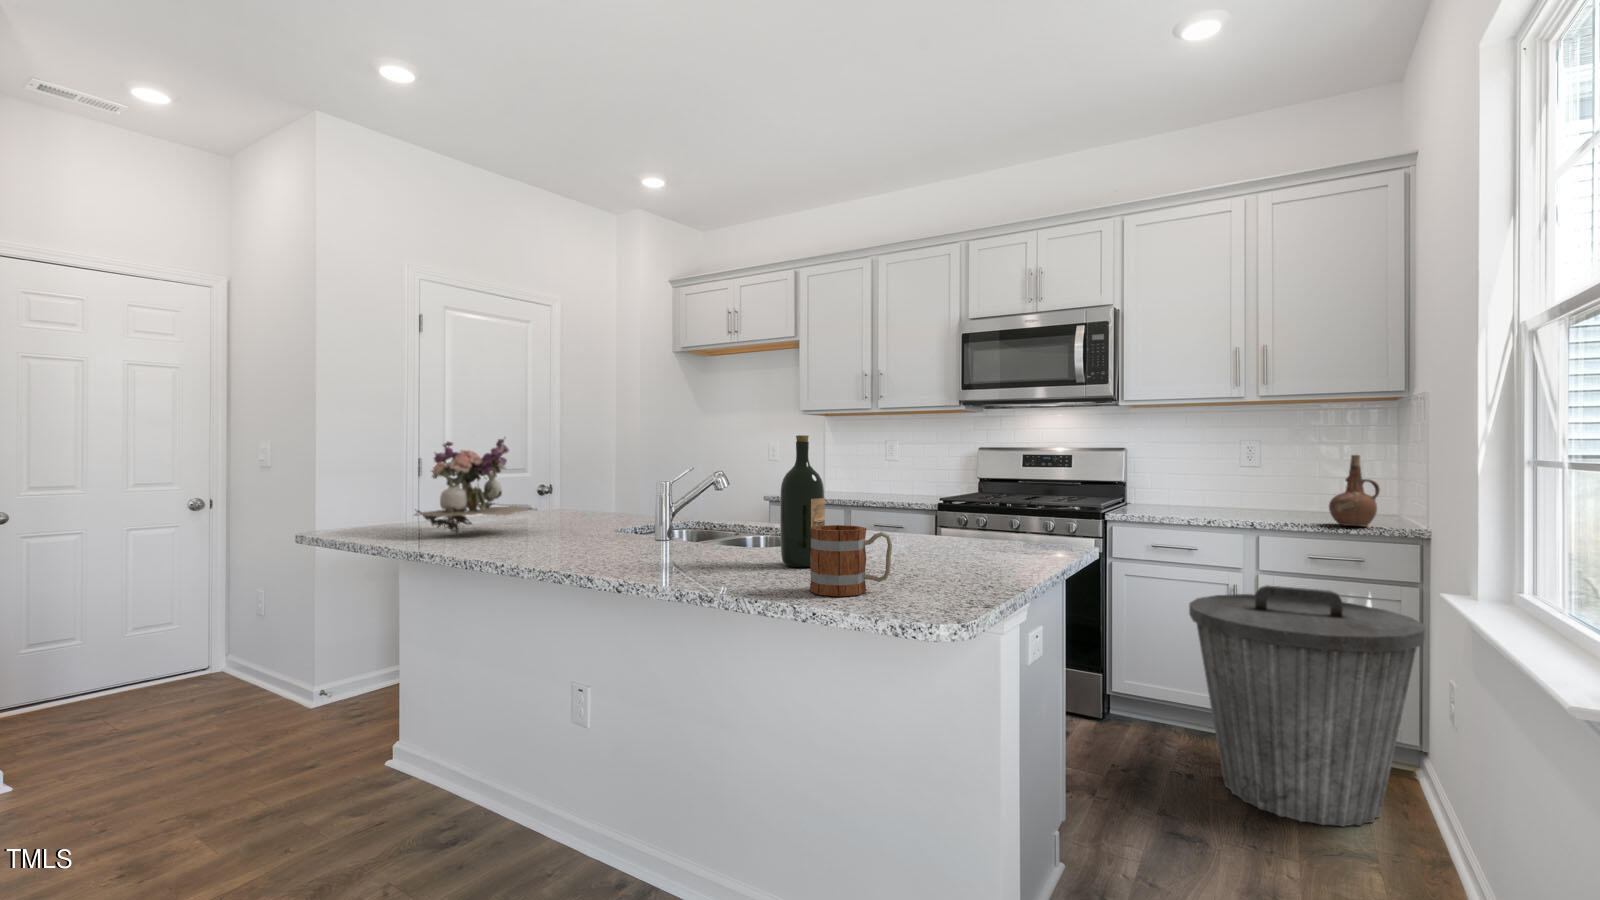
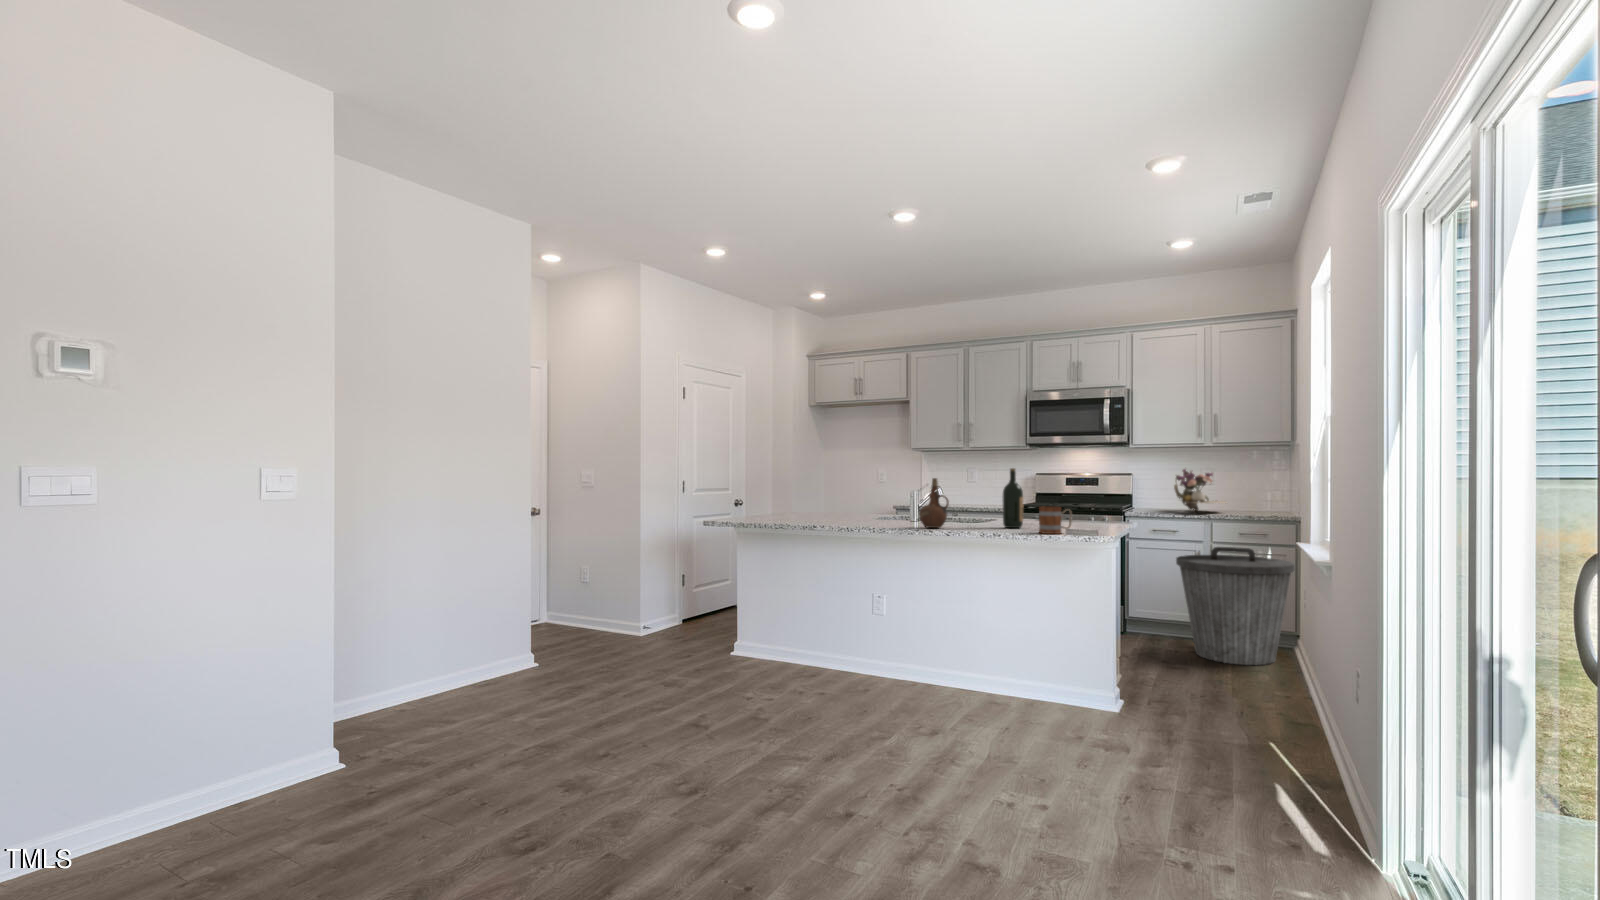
flower arrangement: present [415,438,537,533] -> present [1174,469,1225,511]
ceramic pitcher: present [1329,455,1380,526] -> present [919,478,949,528]

